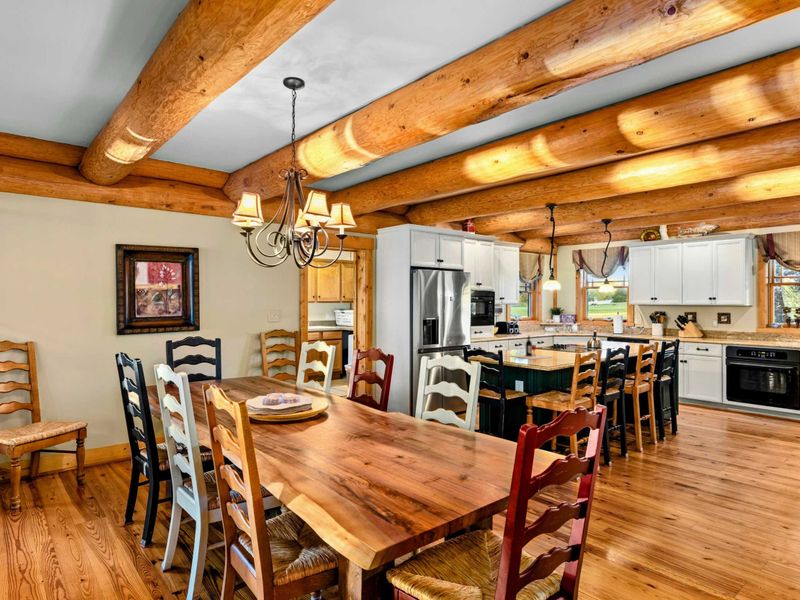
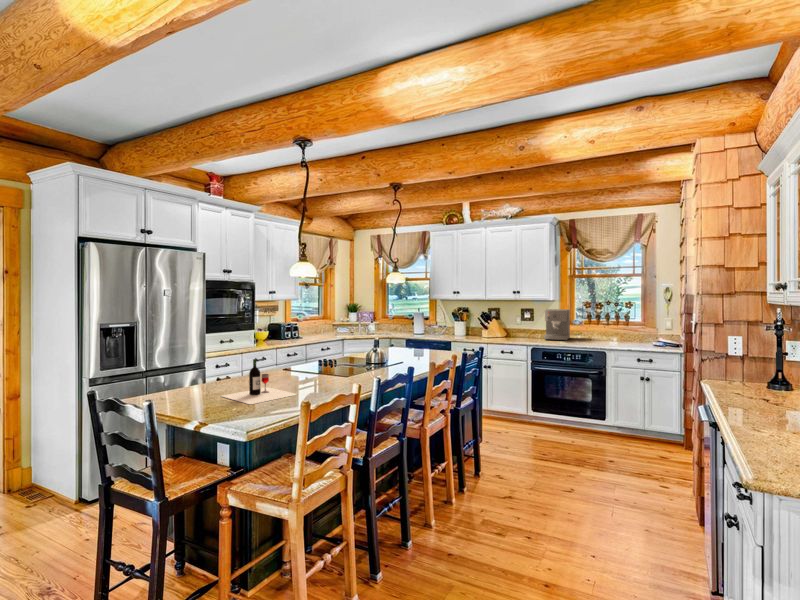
coffee maker: none [740,313,767,341] -> present [544,309,570,340]

